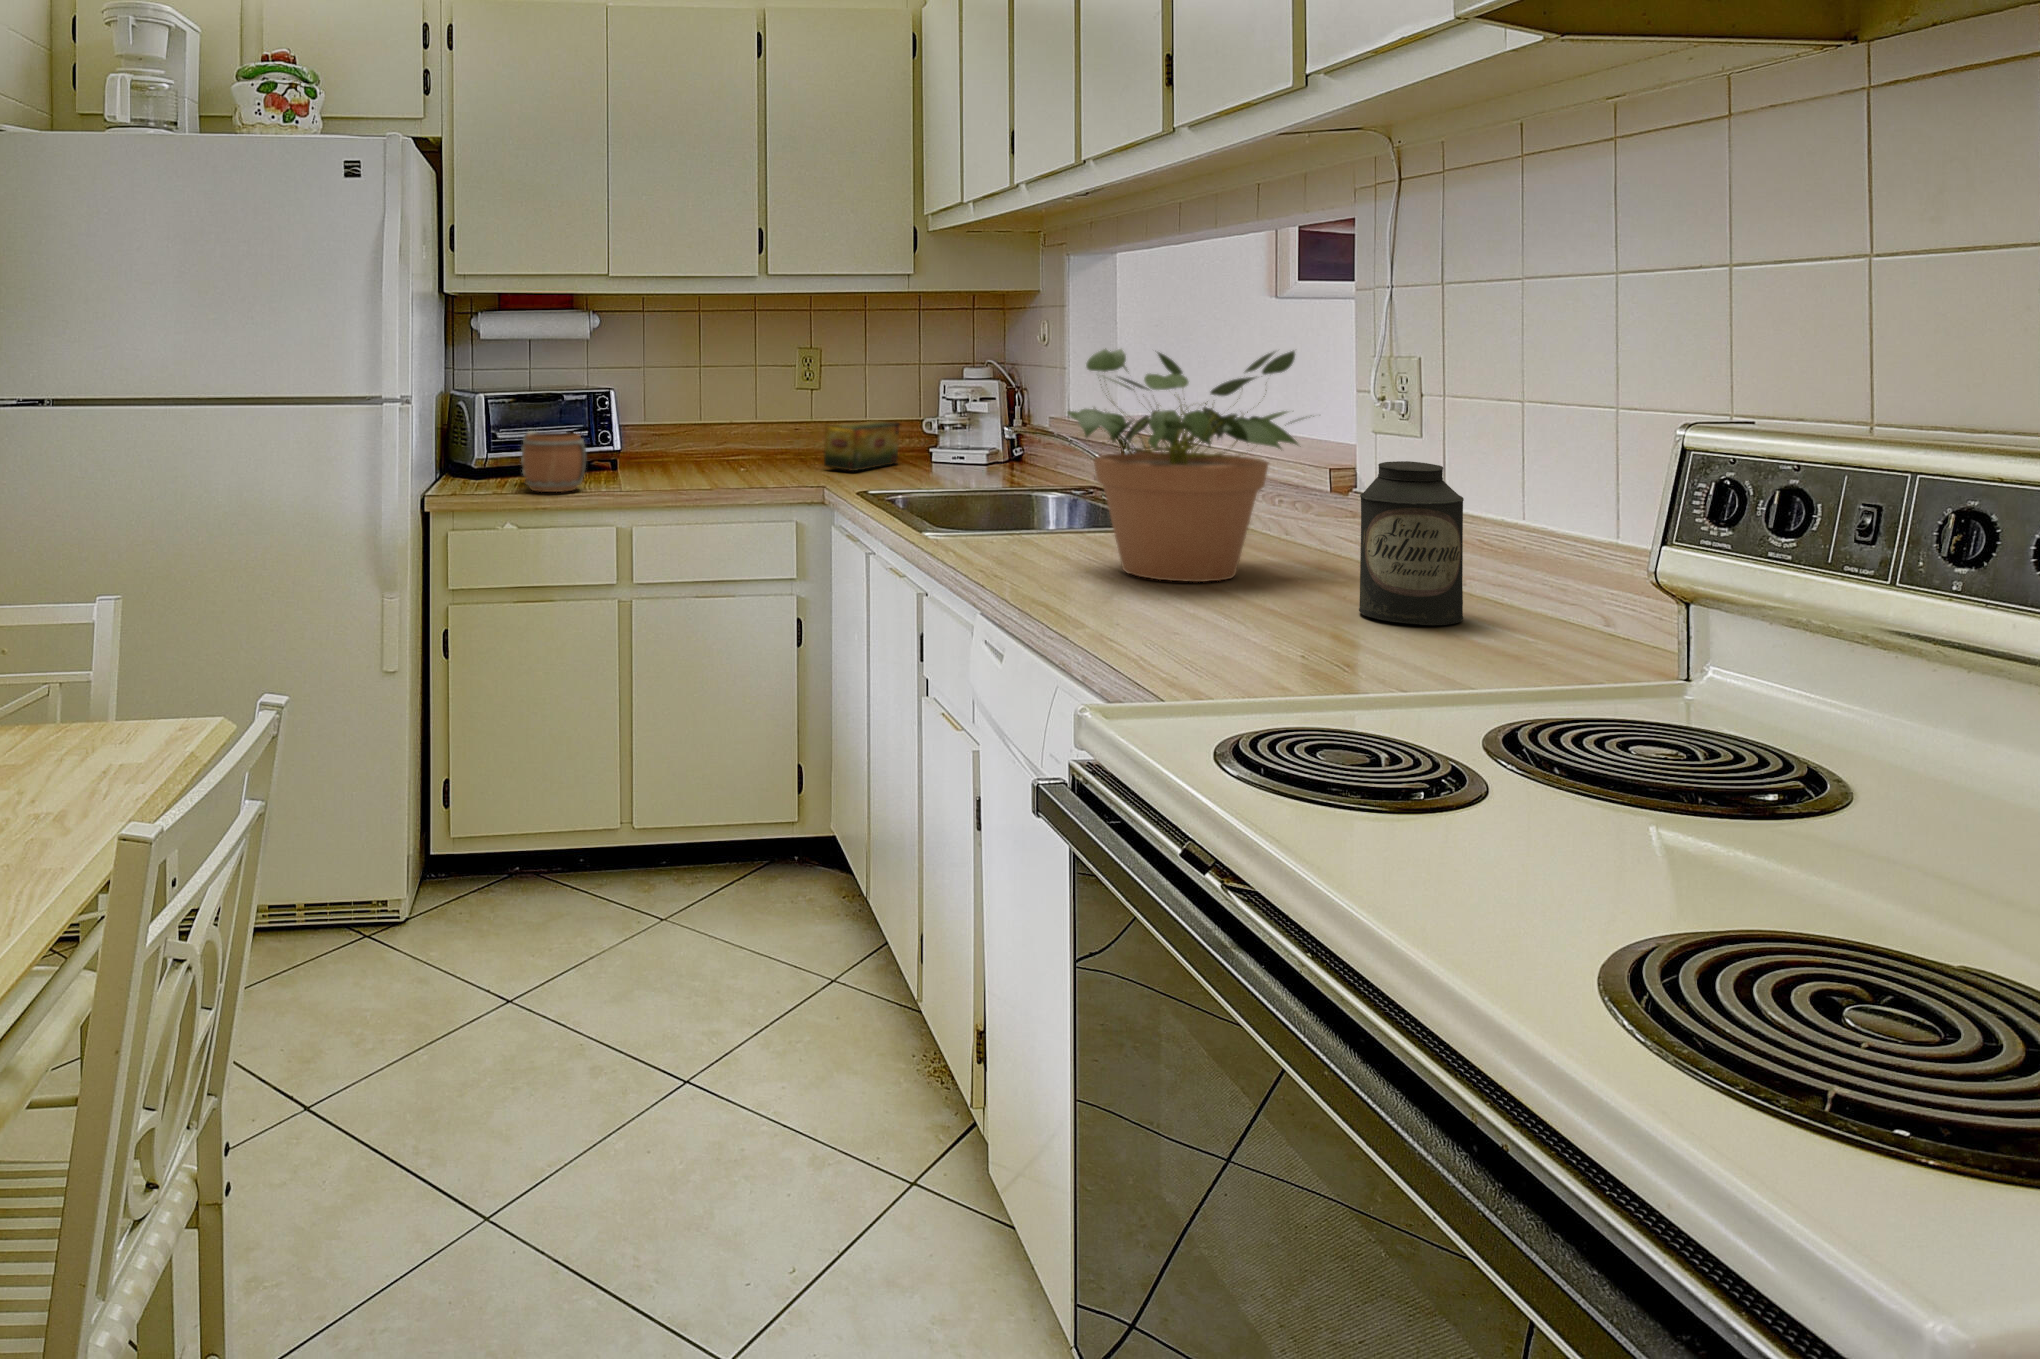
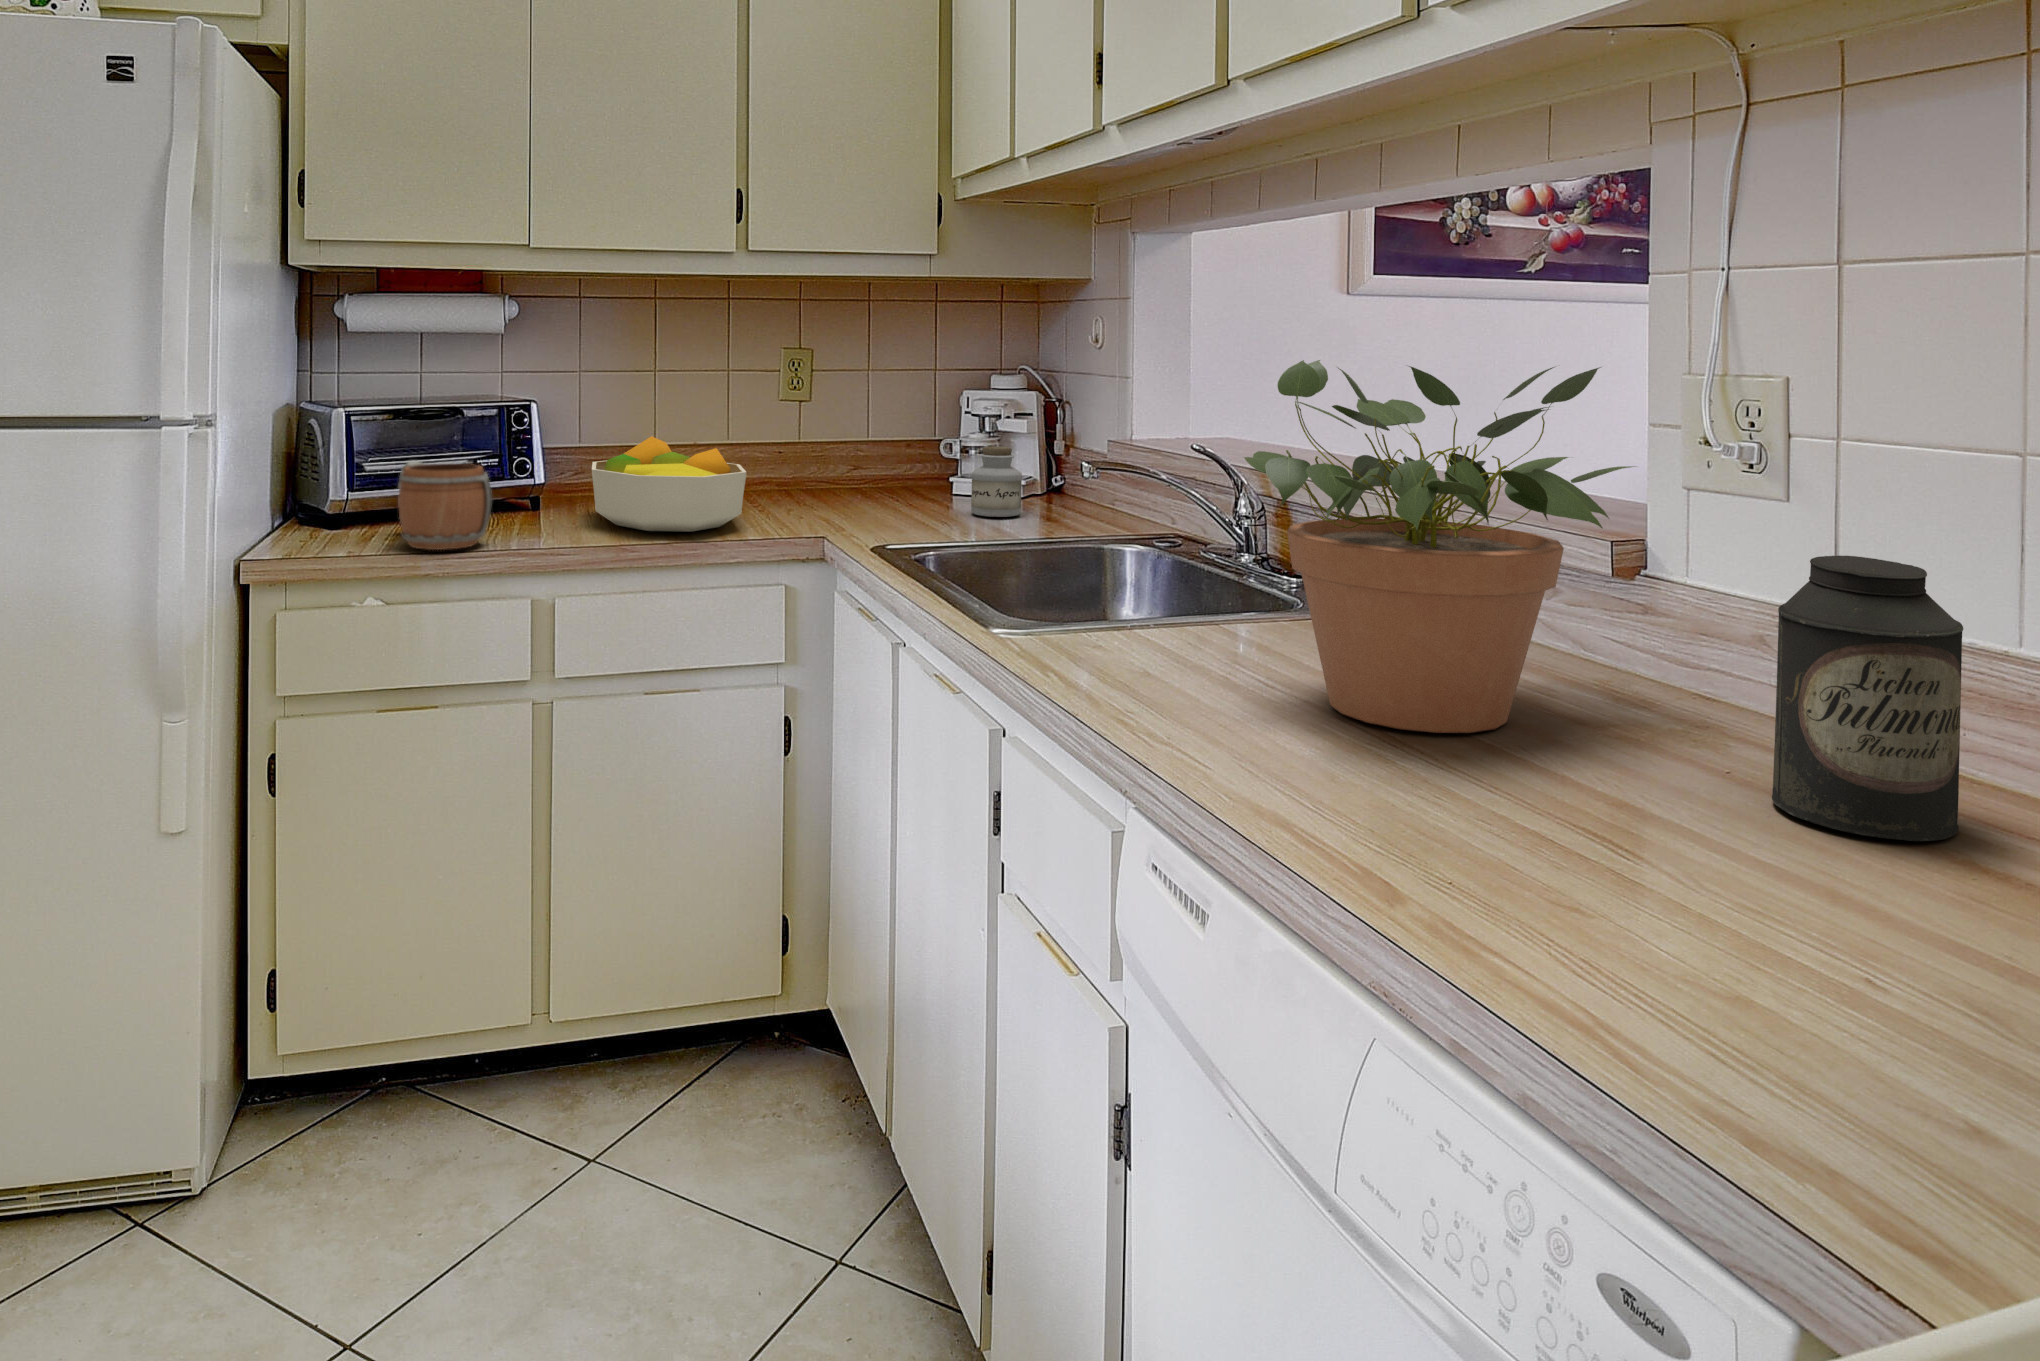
fruit bowl: none [656,415,767,482] -> present [592,436,746,532]
tea box: present [824,421,899,471] -> none [819,444,917,512]
jar: none [940,421,979,474] -> present [971,446,1022,517]

